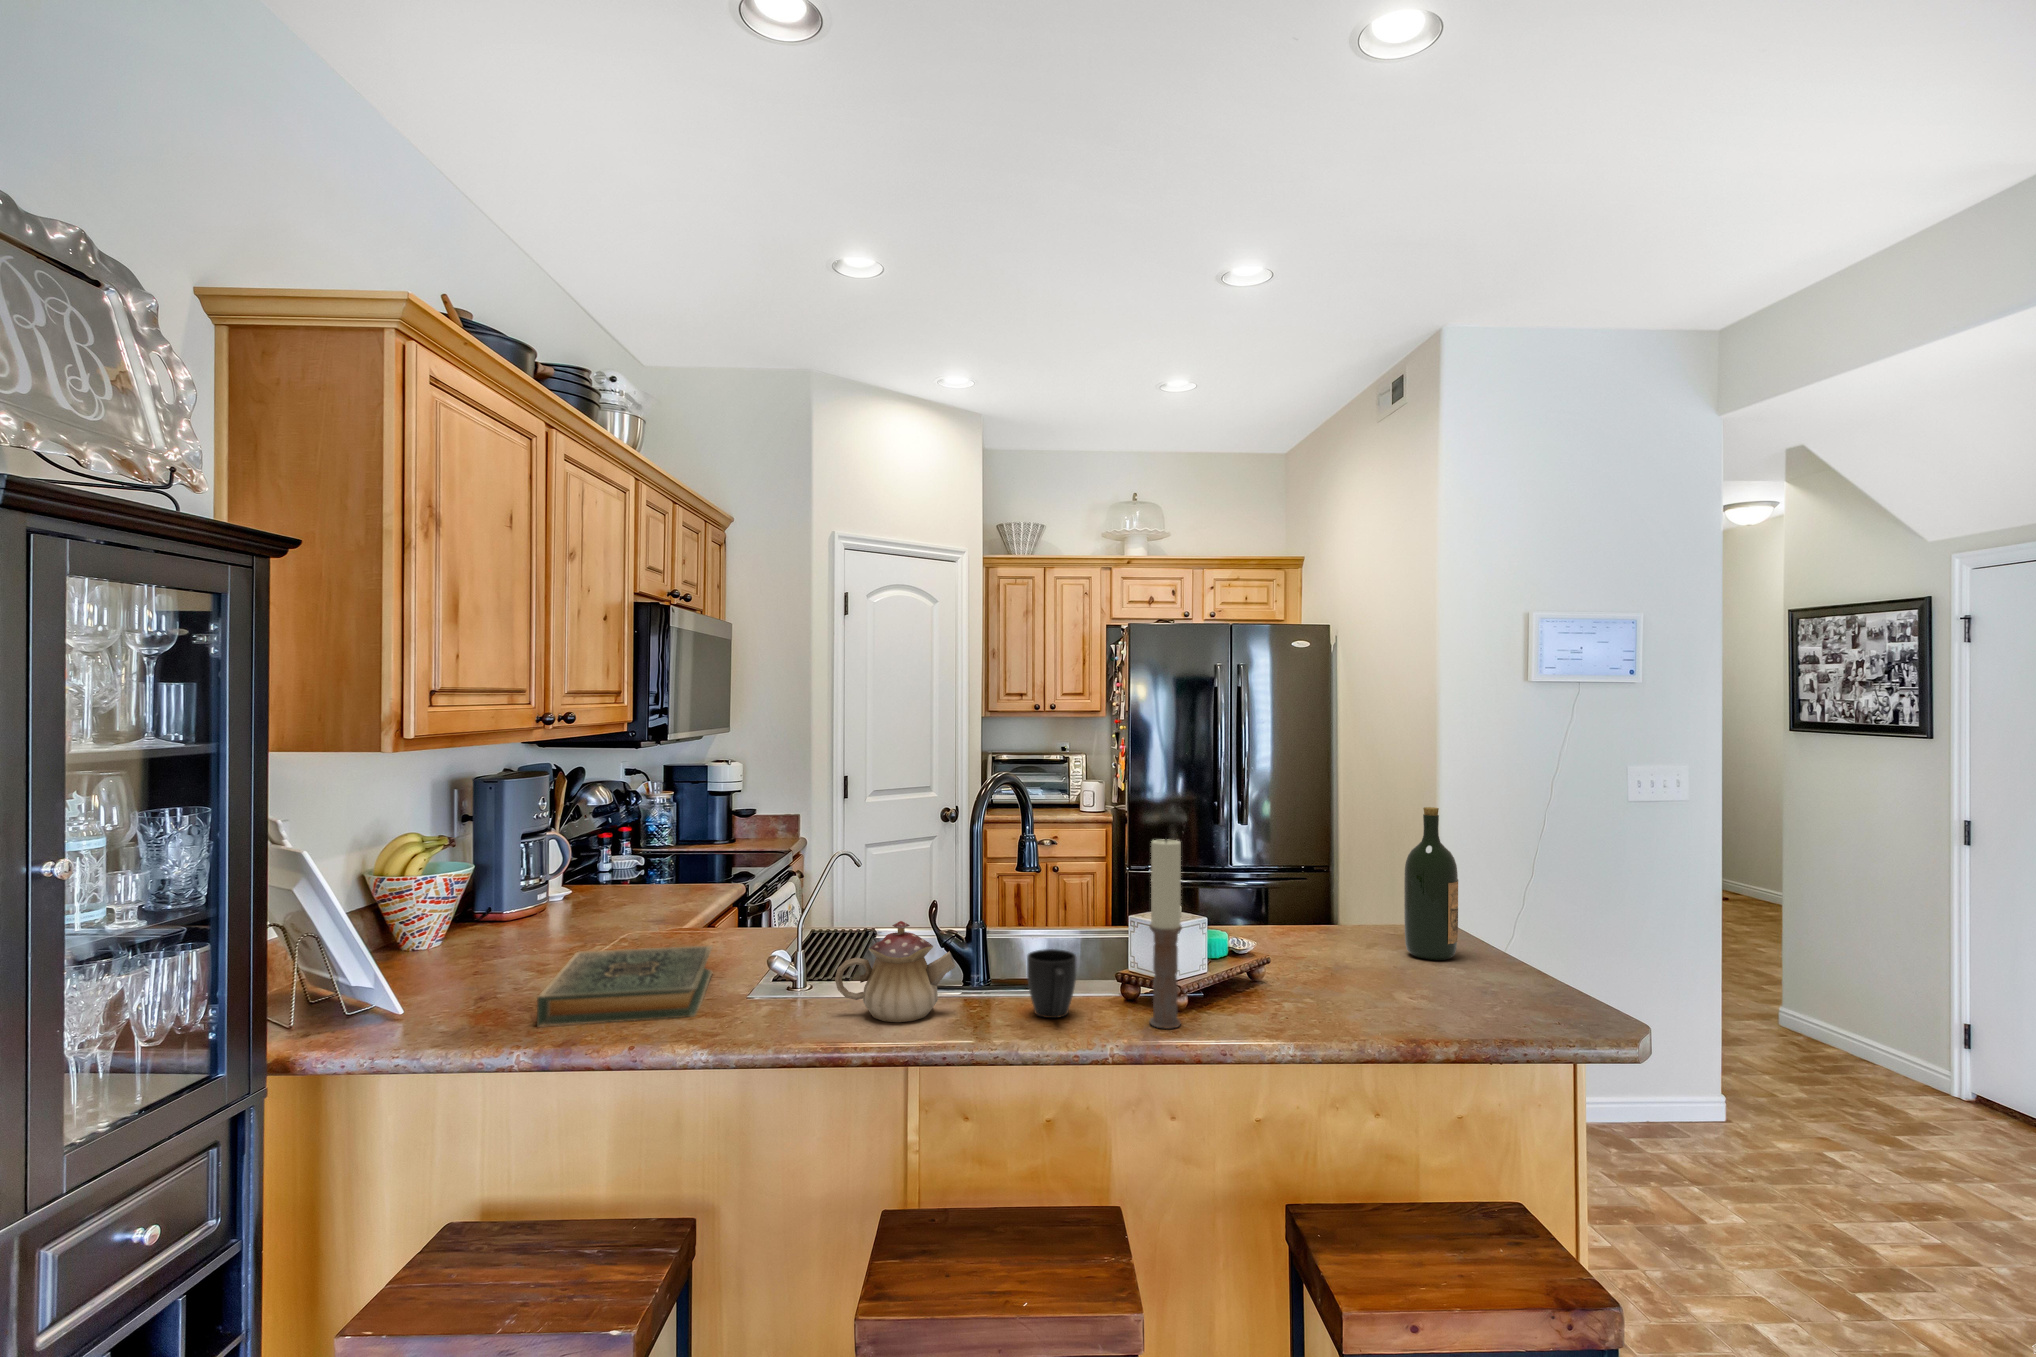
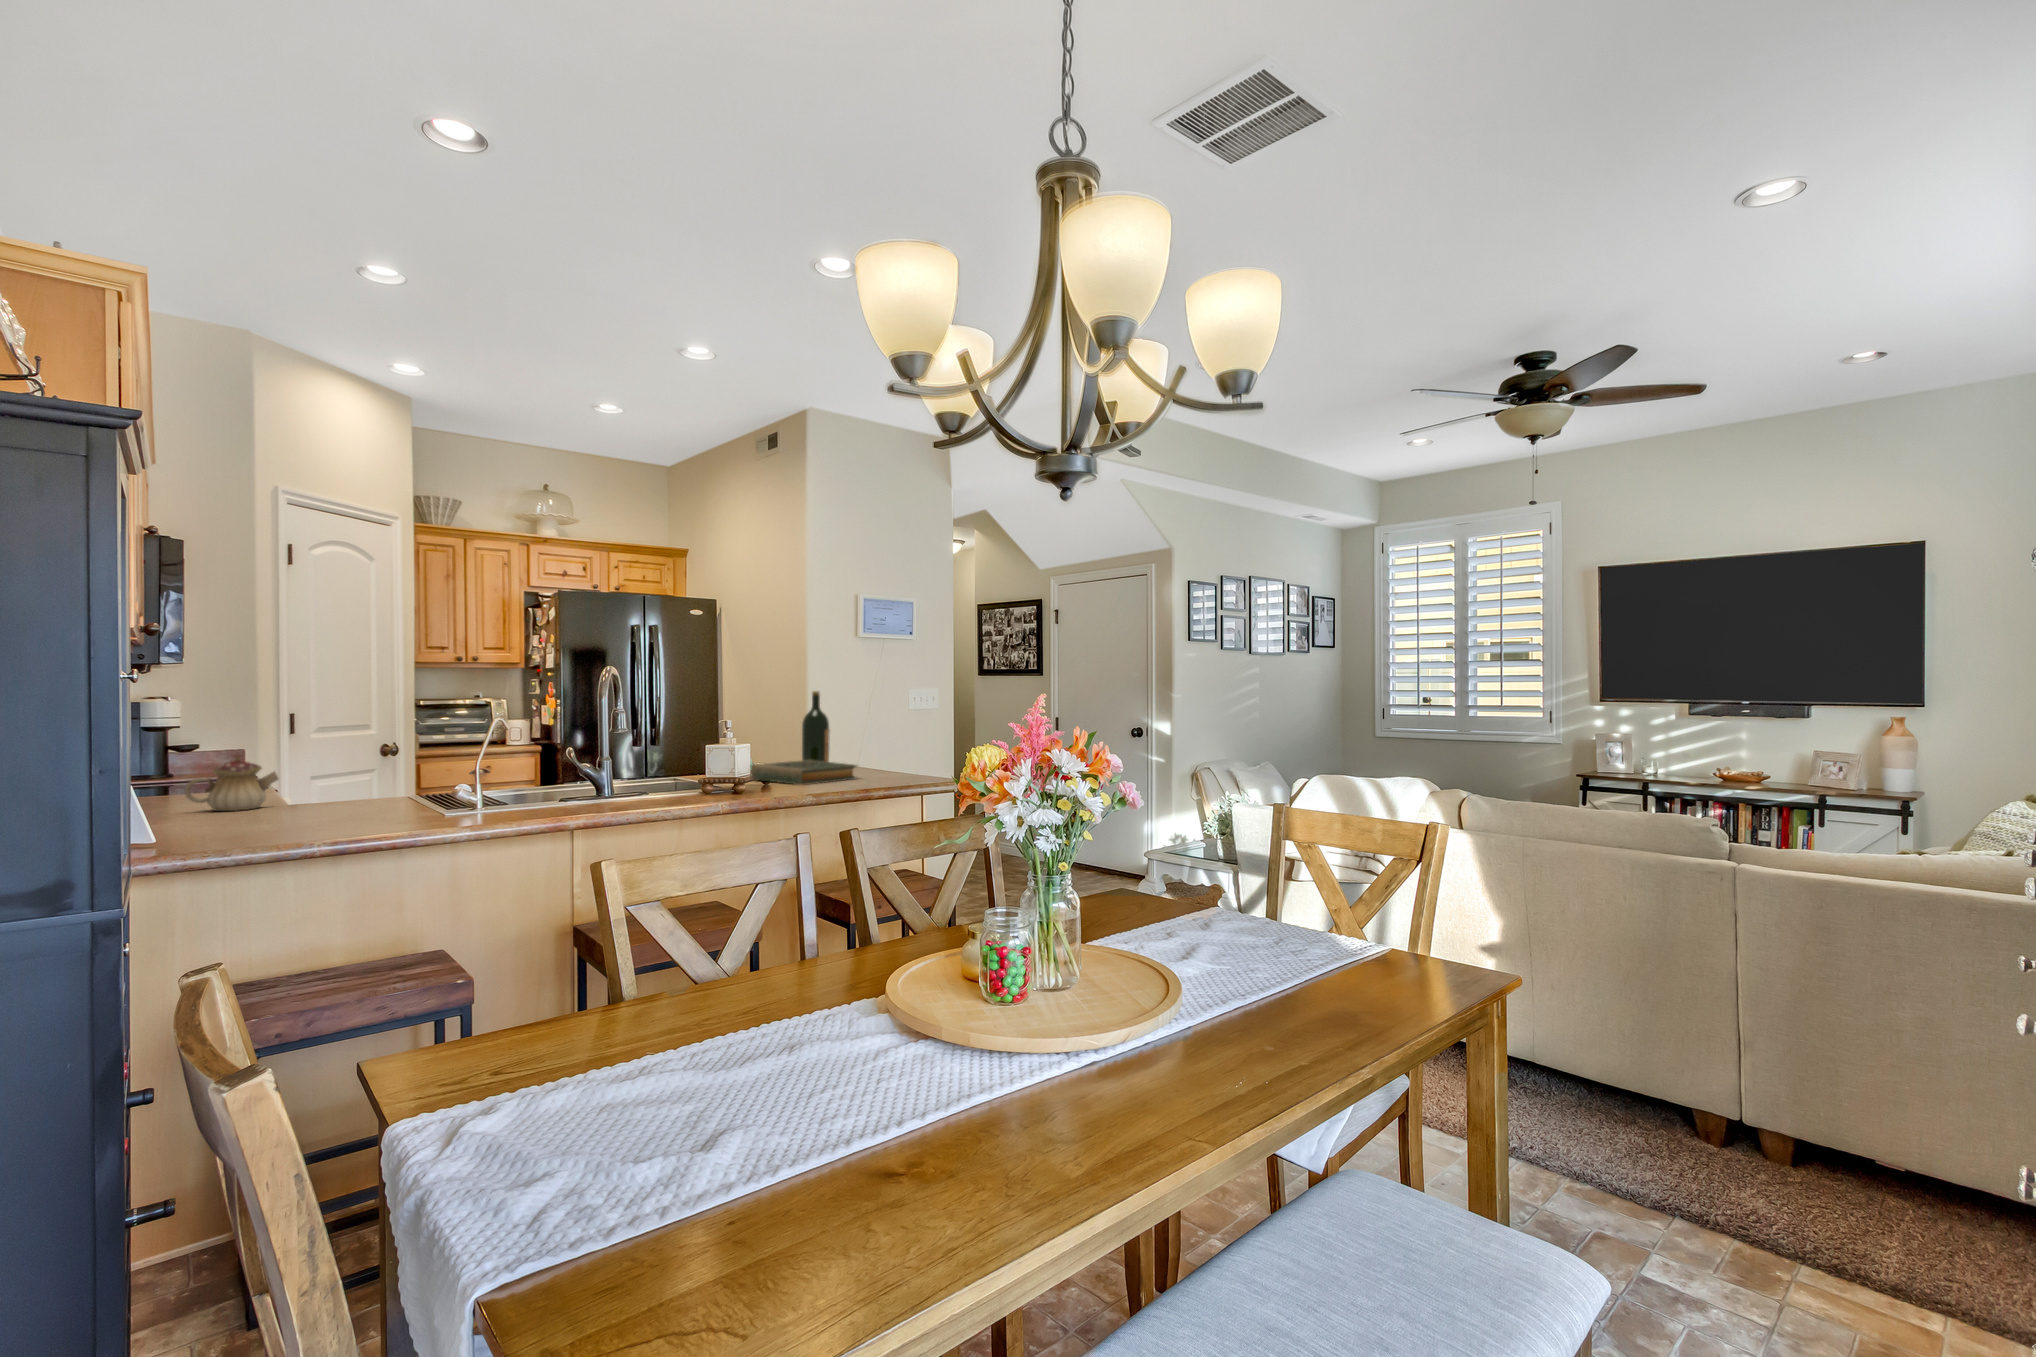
candle: present [1149,838,1182,1028] -> none [690,693,708,793]
teapot: present [835,921,955,1022] -> present [185,754,278,811]
hardback book: present [537,946,712,1027] -> present [750,760,857,785]
mug: present [1027,949,1076,1018] -> none [616,762,646,797]

